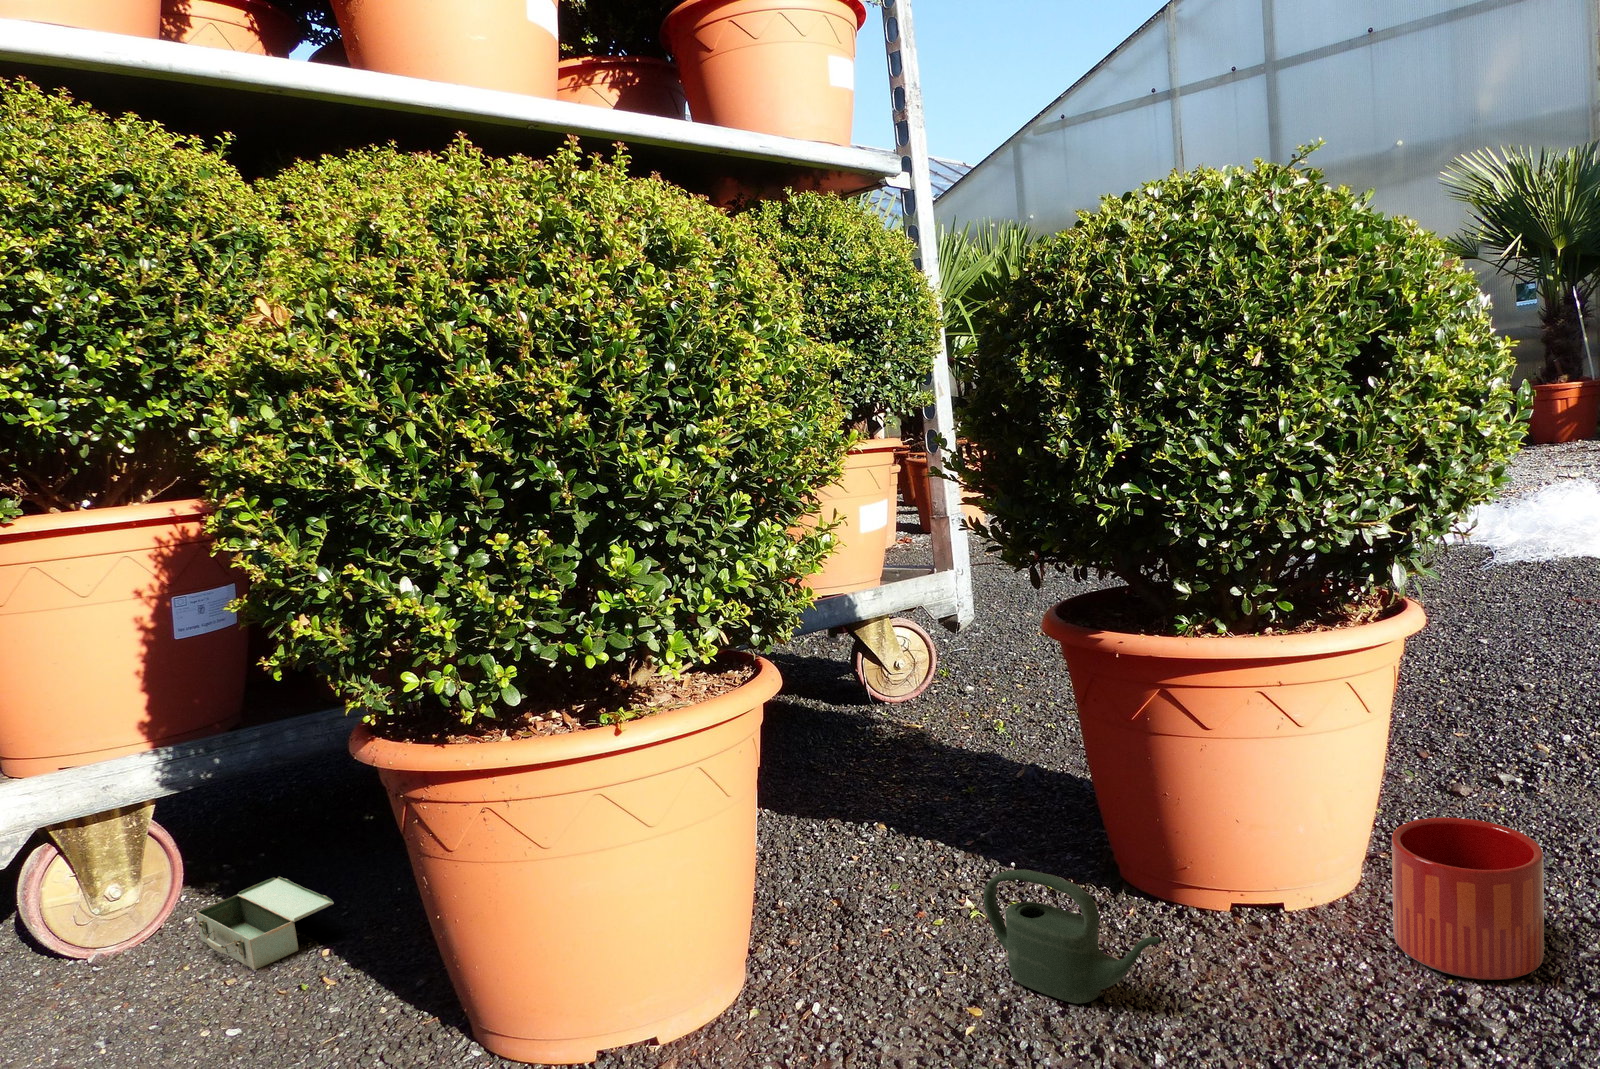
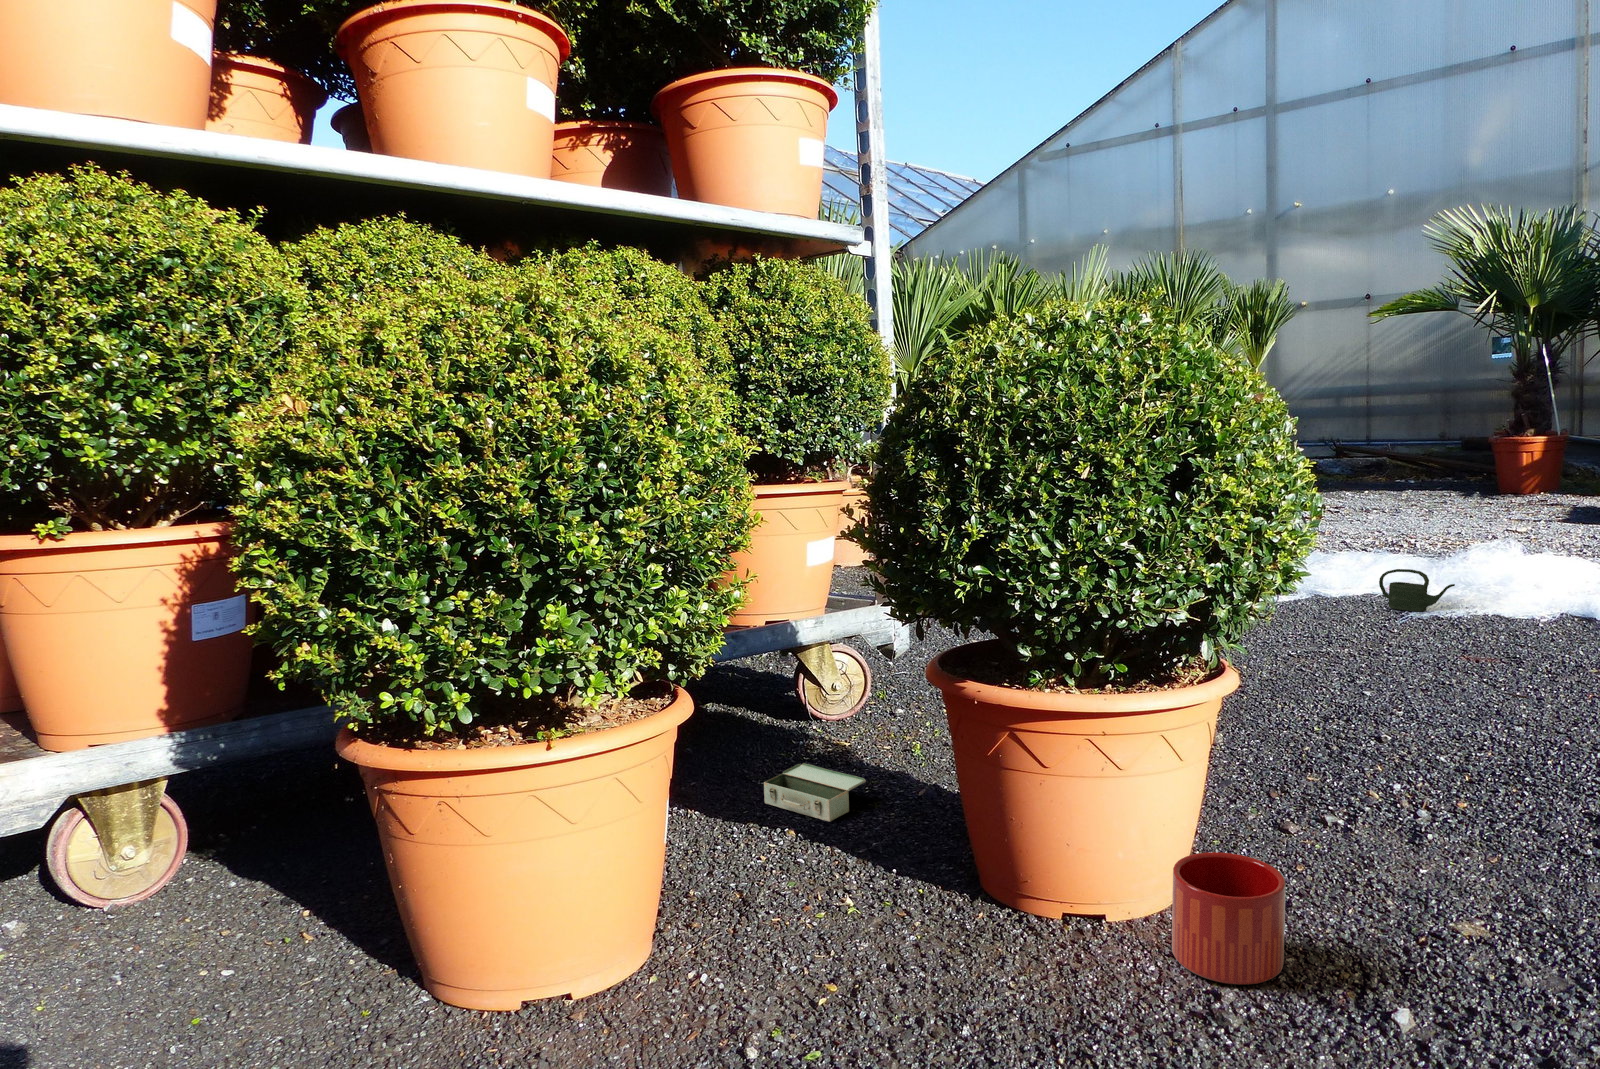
watering can: present [984,869,1161,1004] -> present [1379,569,1455,612]
toolbox: present [196,877,334,970] -> present [764,763,866,822]

